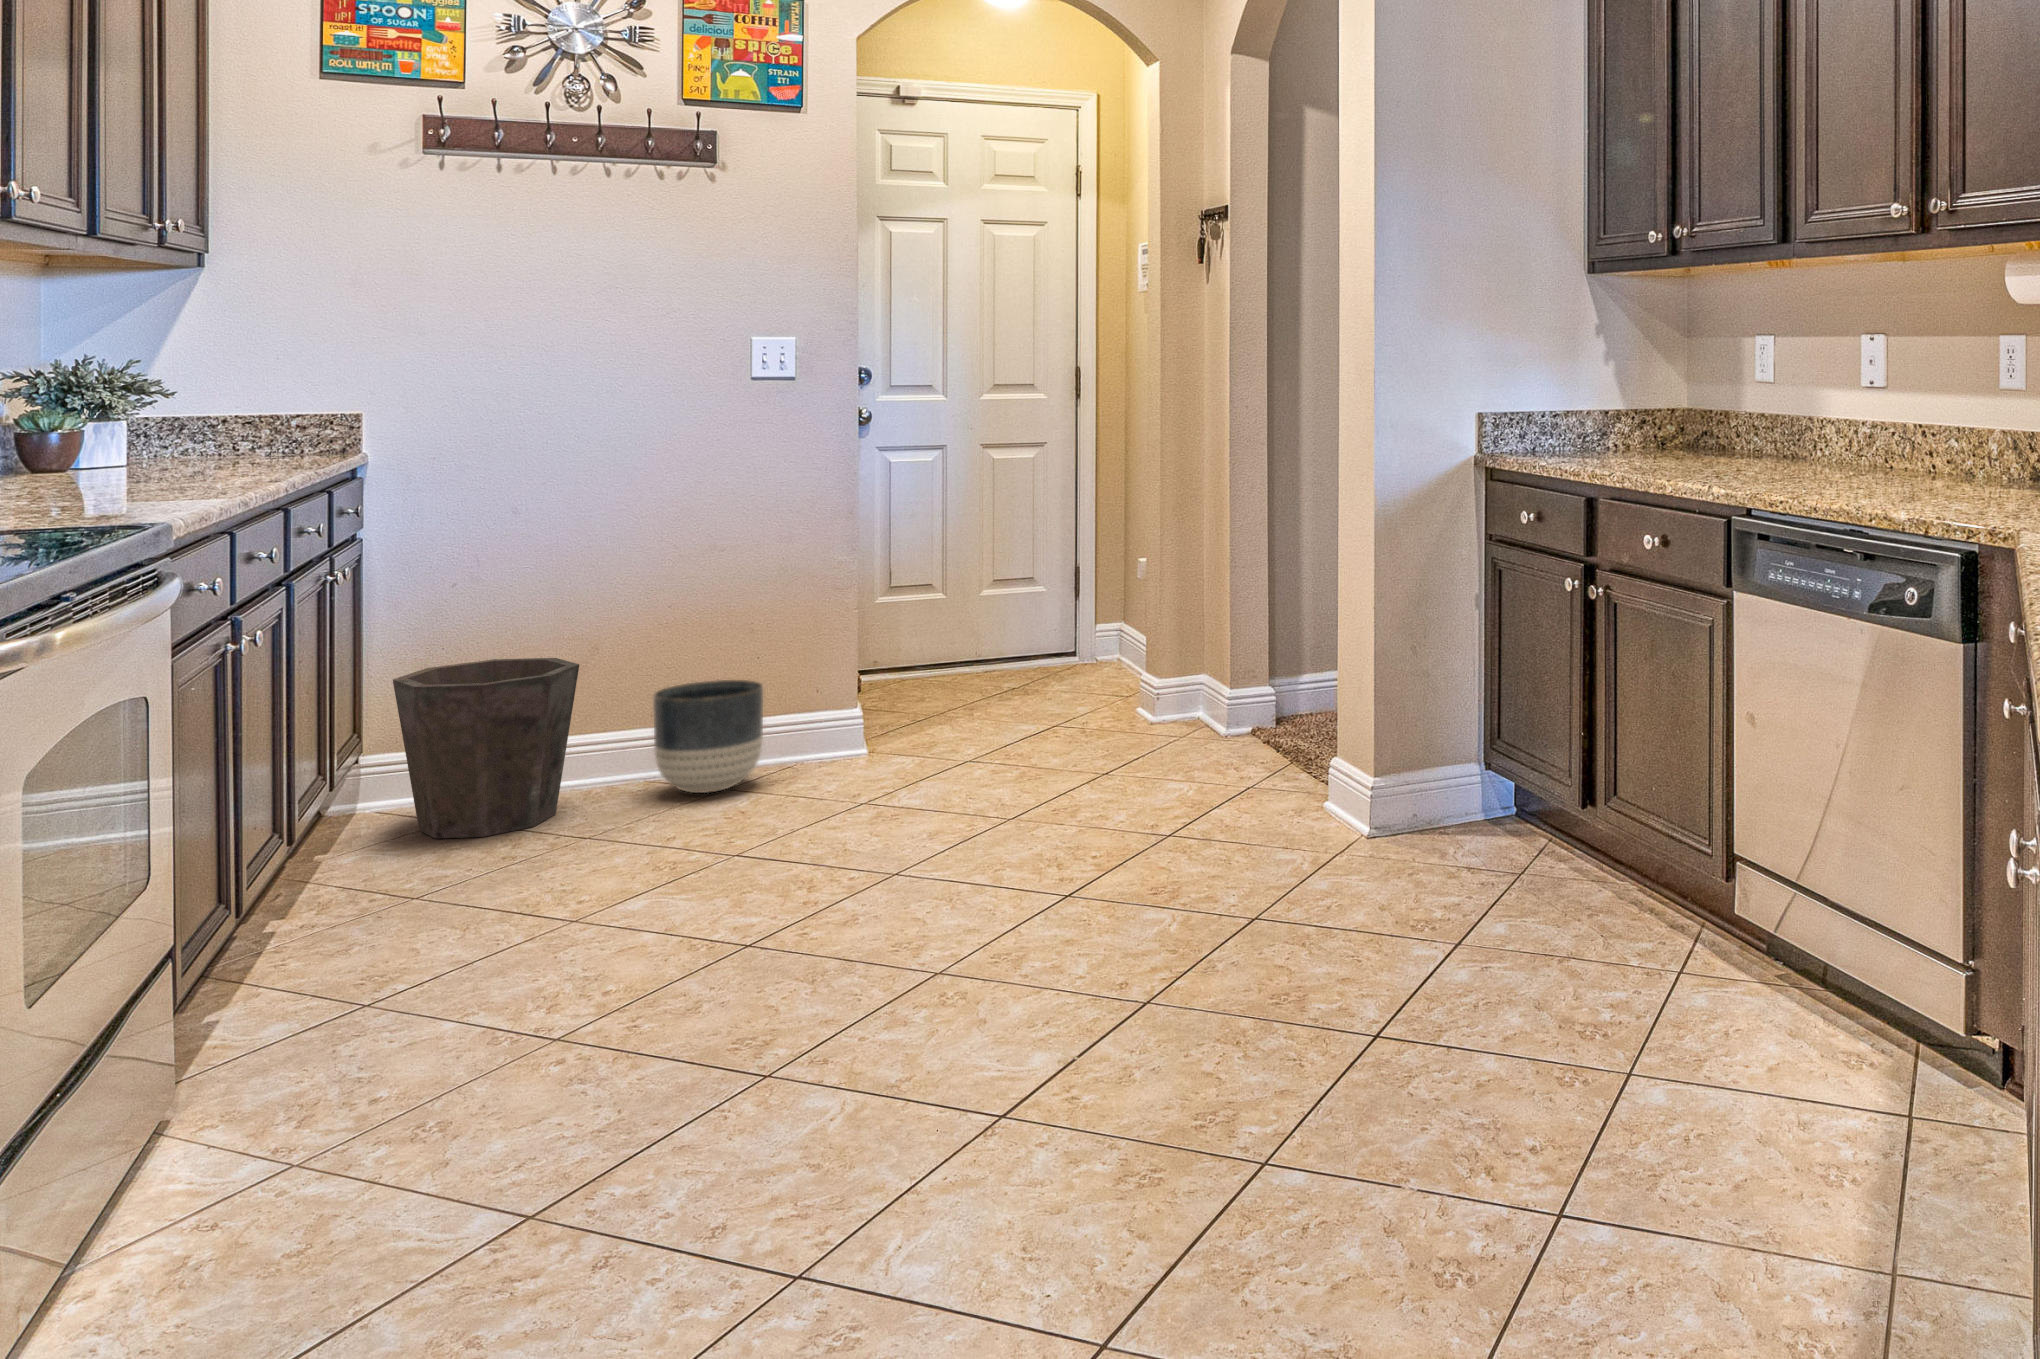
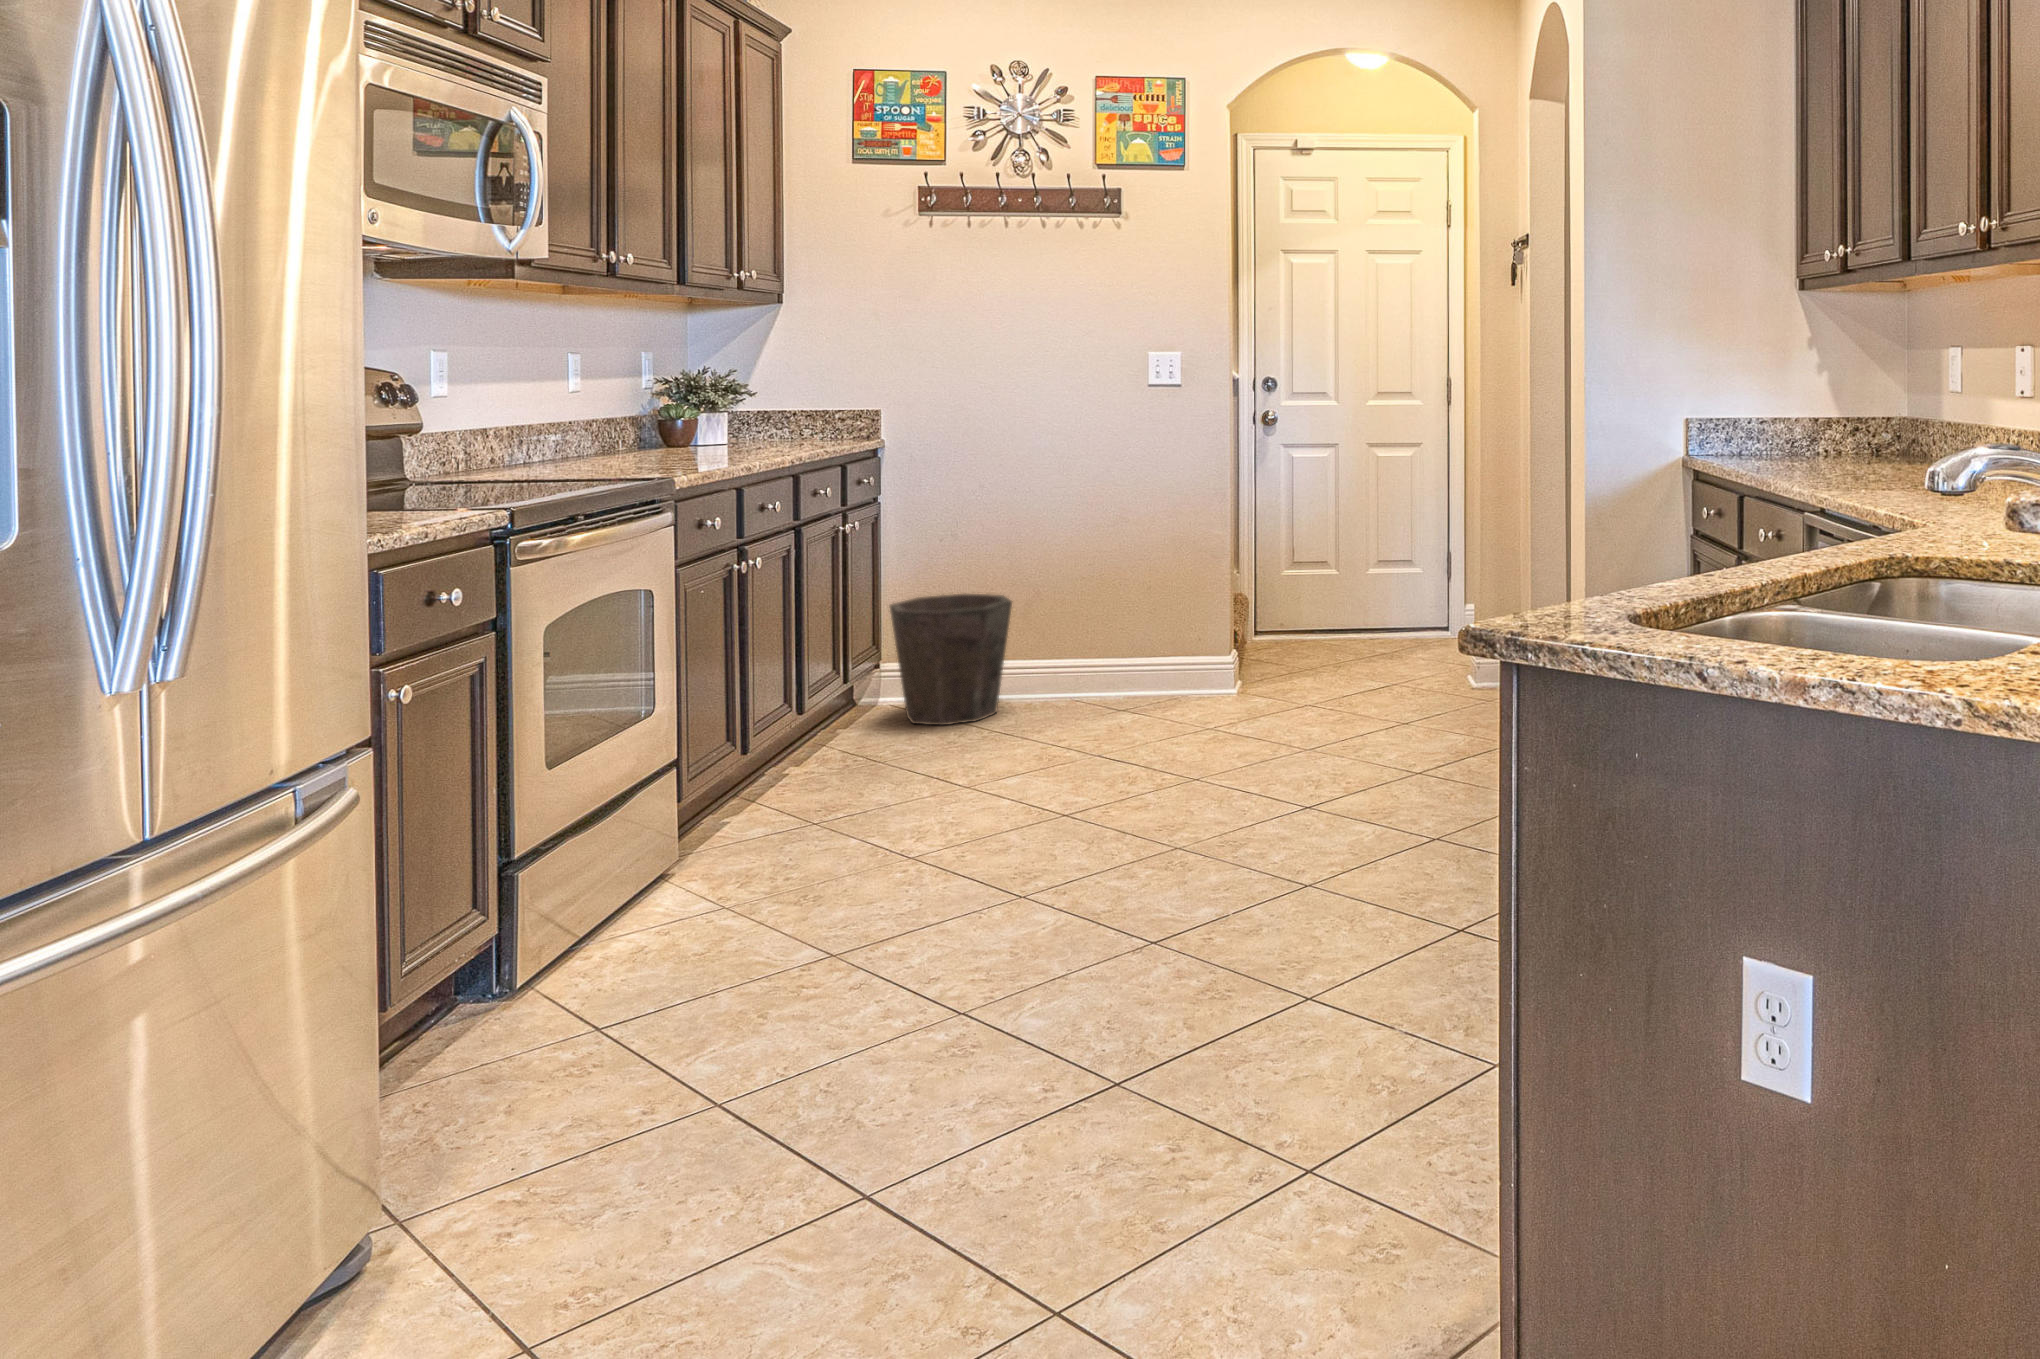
planter: present [653,680,763,793] -> none [1066,620,1146,707]

